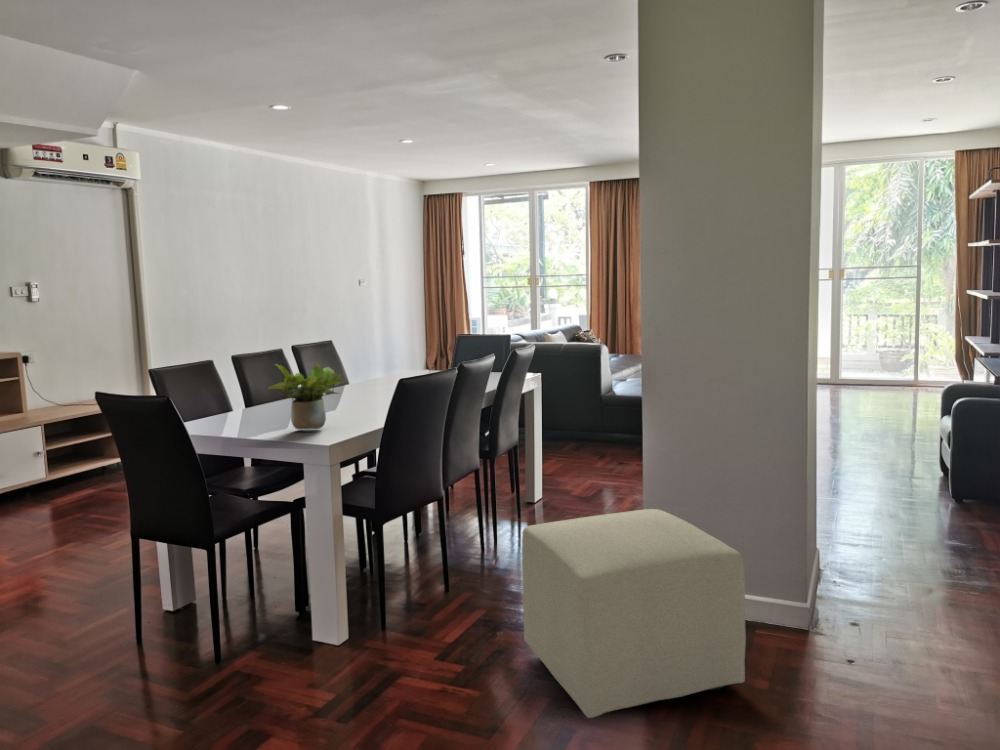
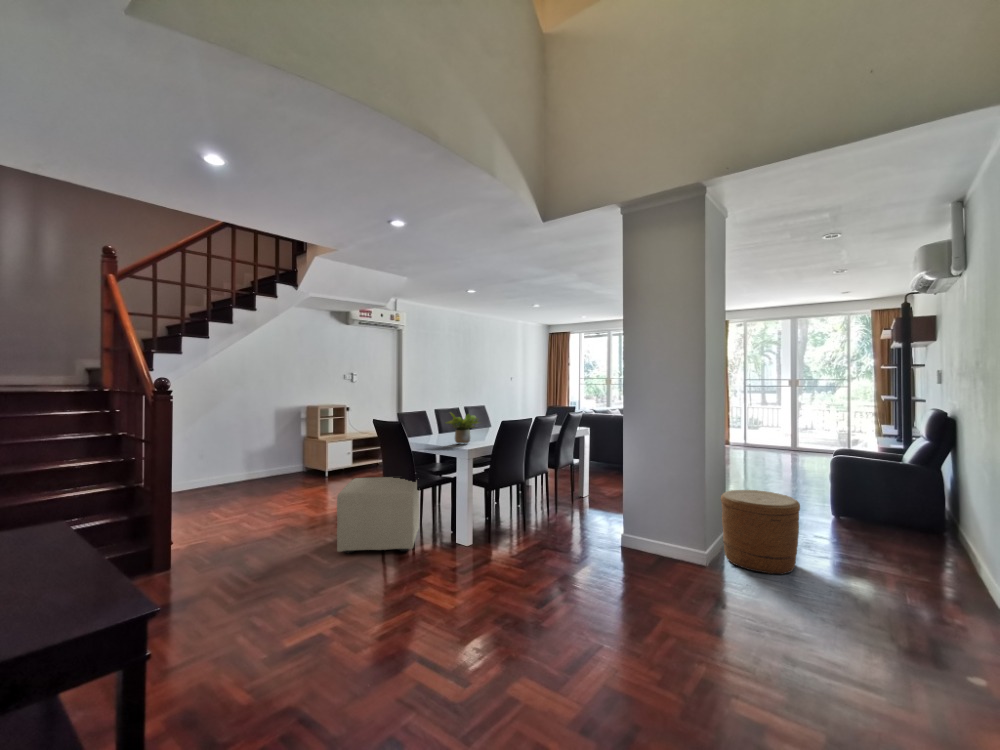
woven basket: none [826,478,970,632] -> present [721,490,800,574]
ottoman: present [522,509,746,718] -> present [337,477,419,553]

